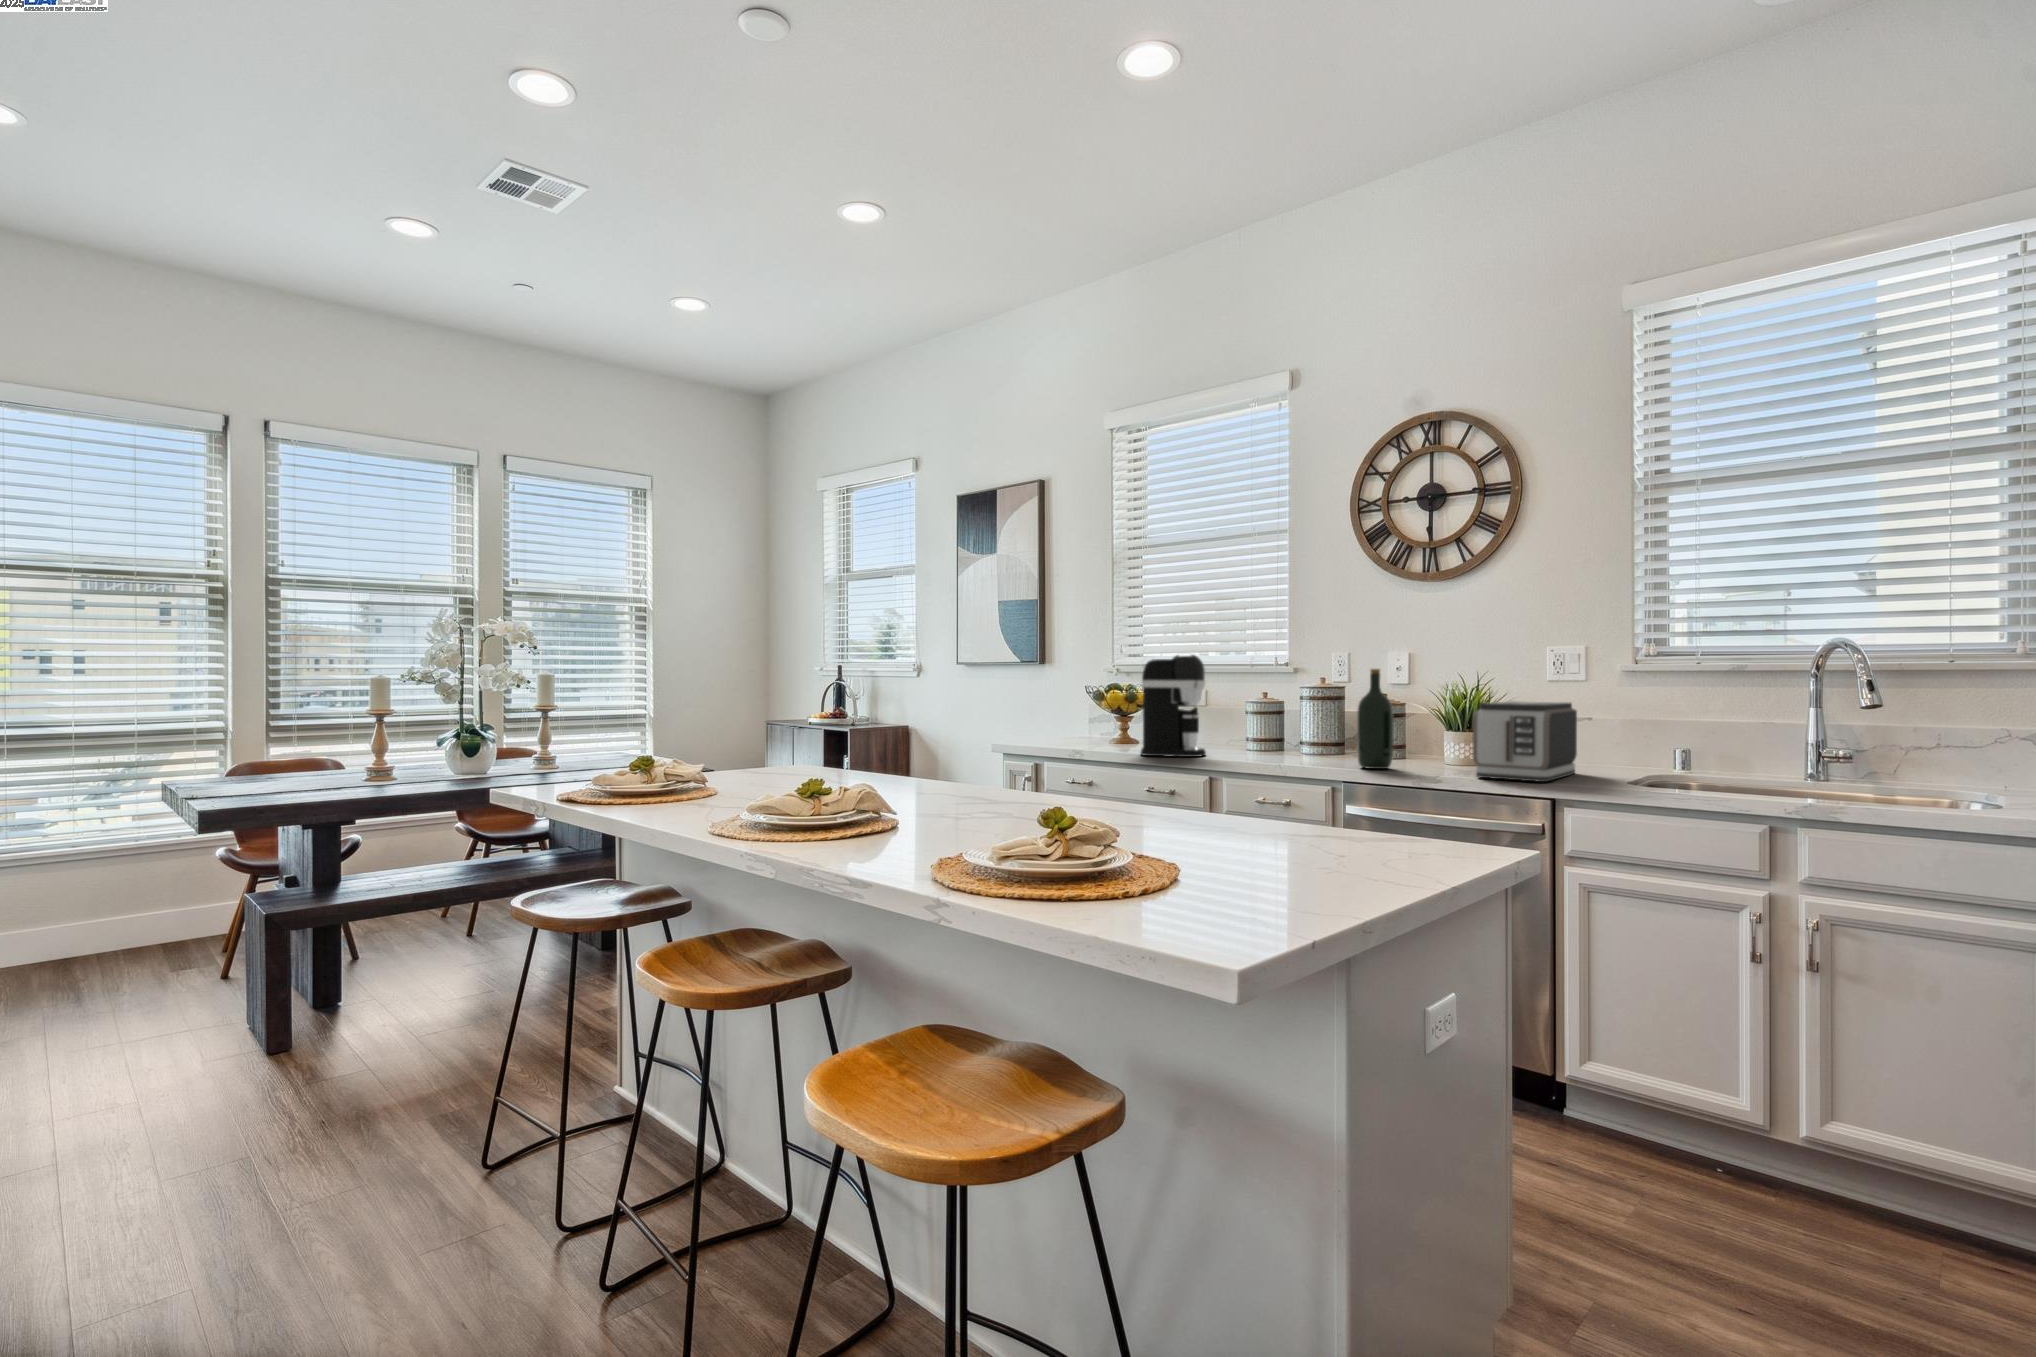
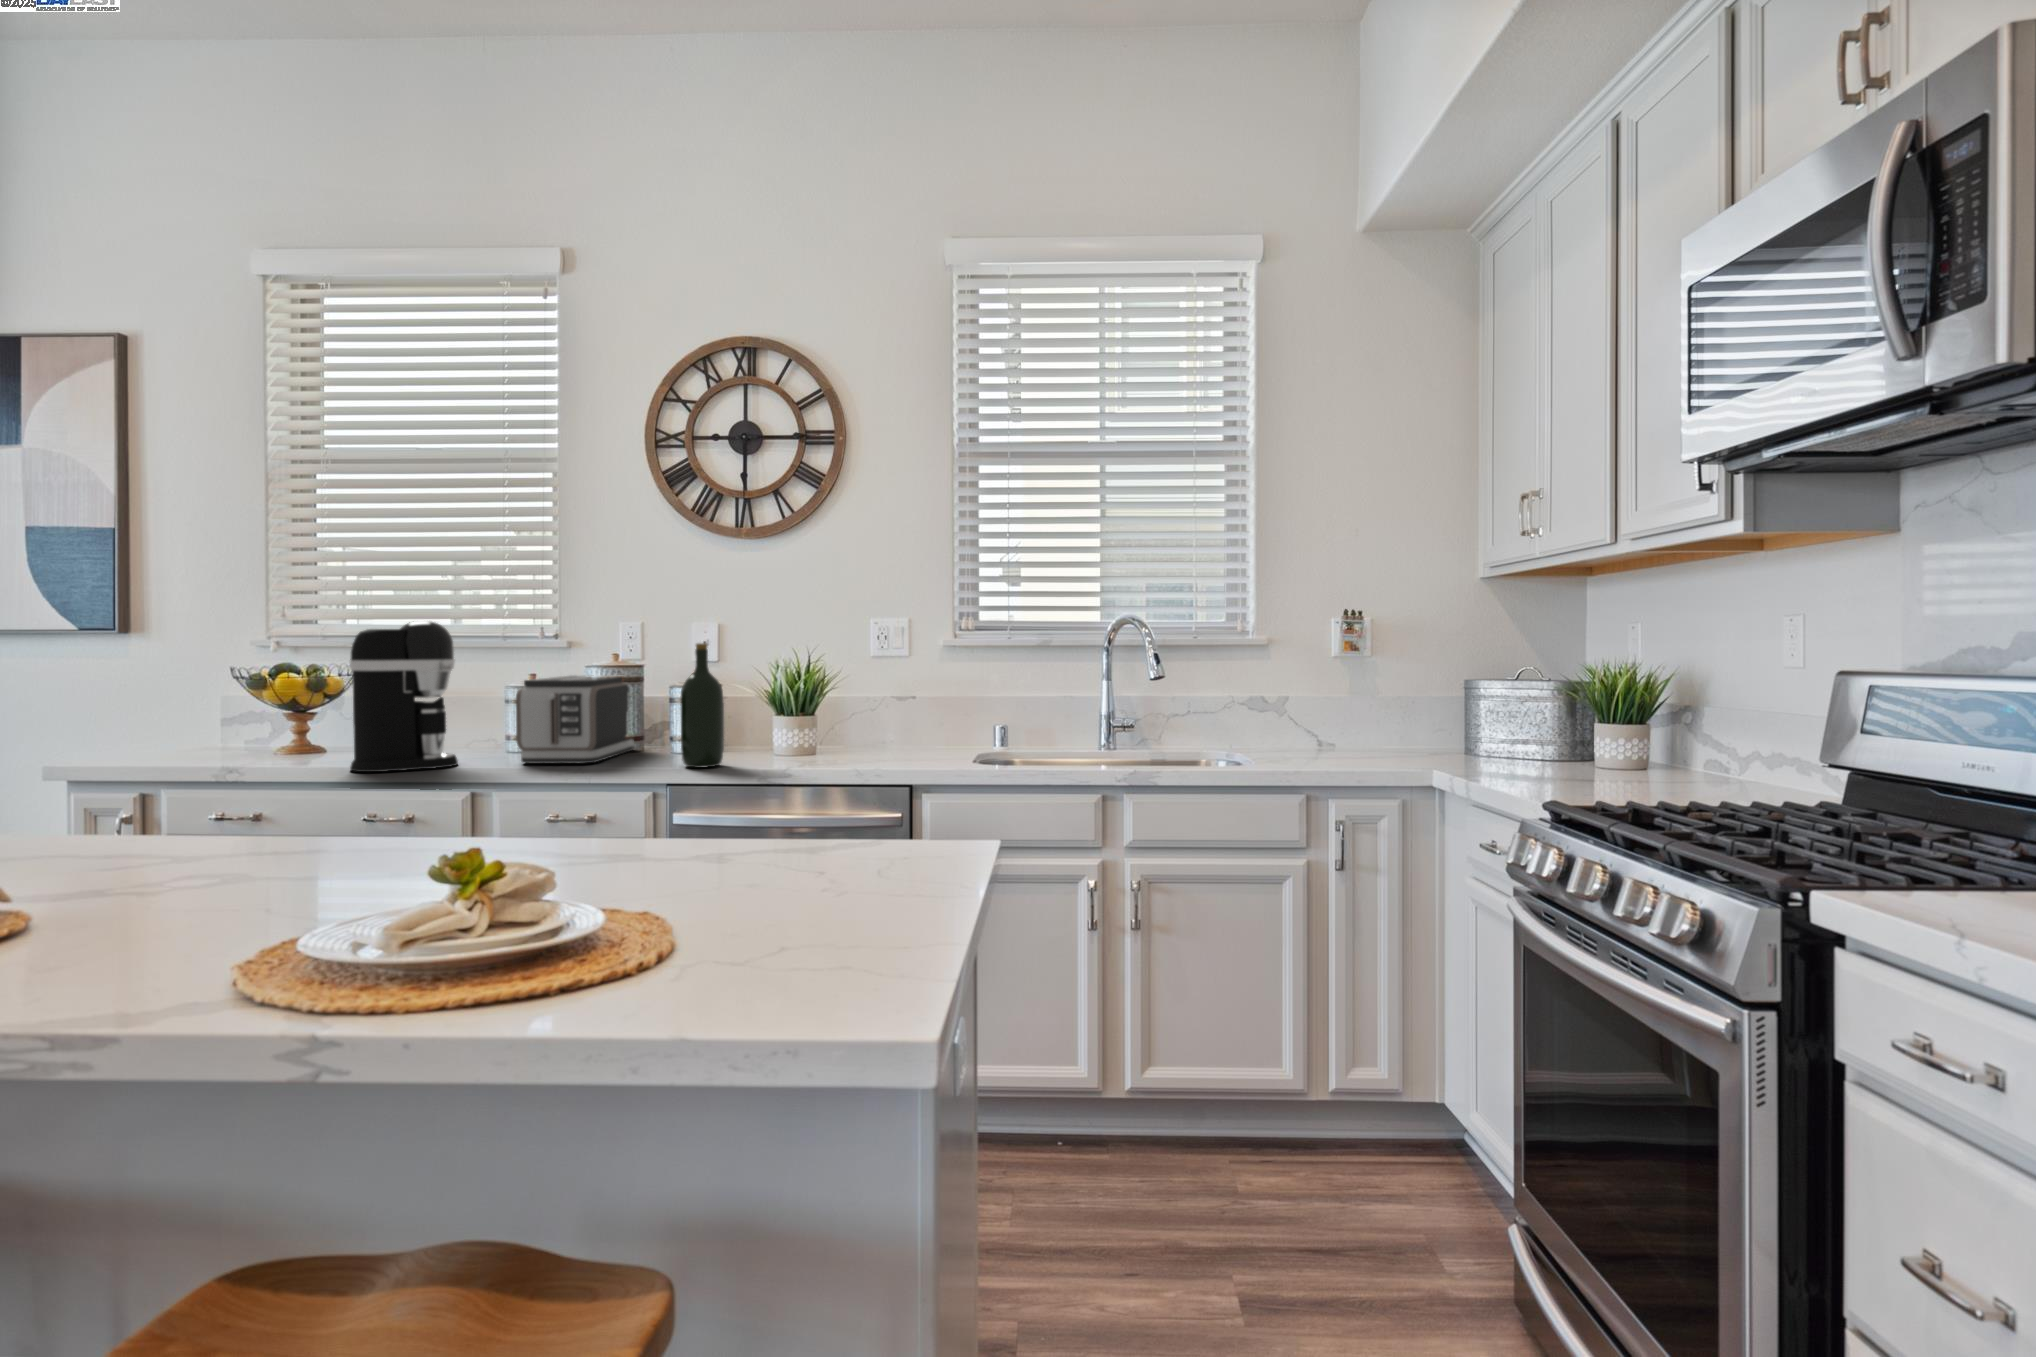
toaster: present [1472,701,1577,782] -> present [516,675,634,763]

